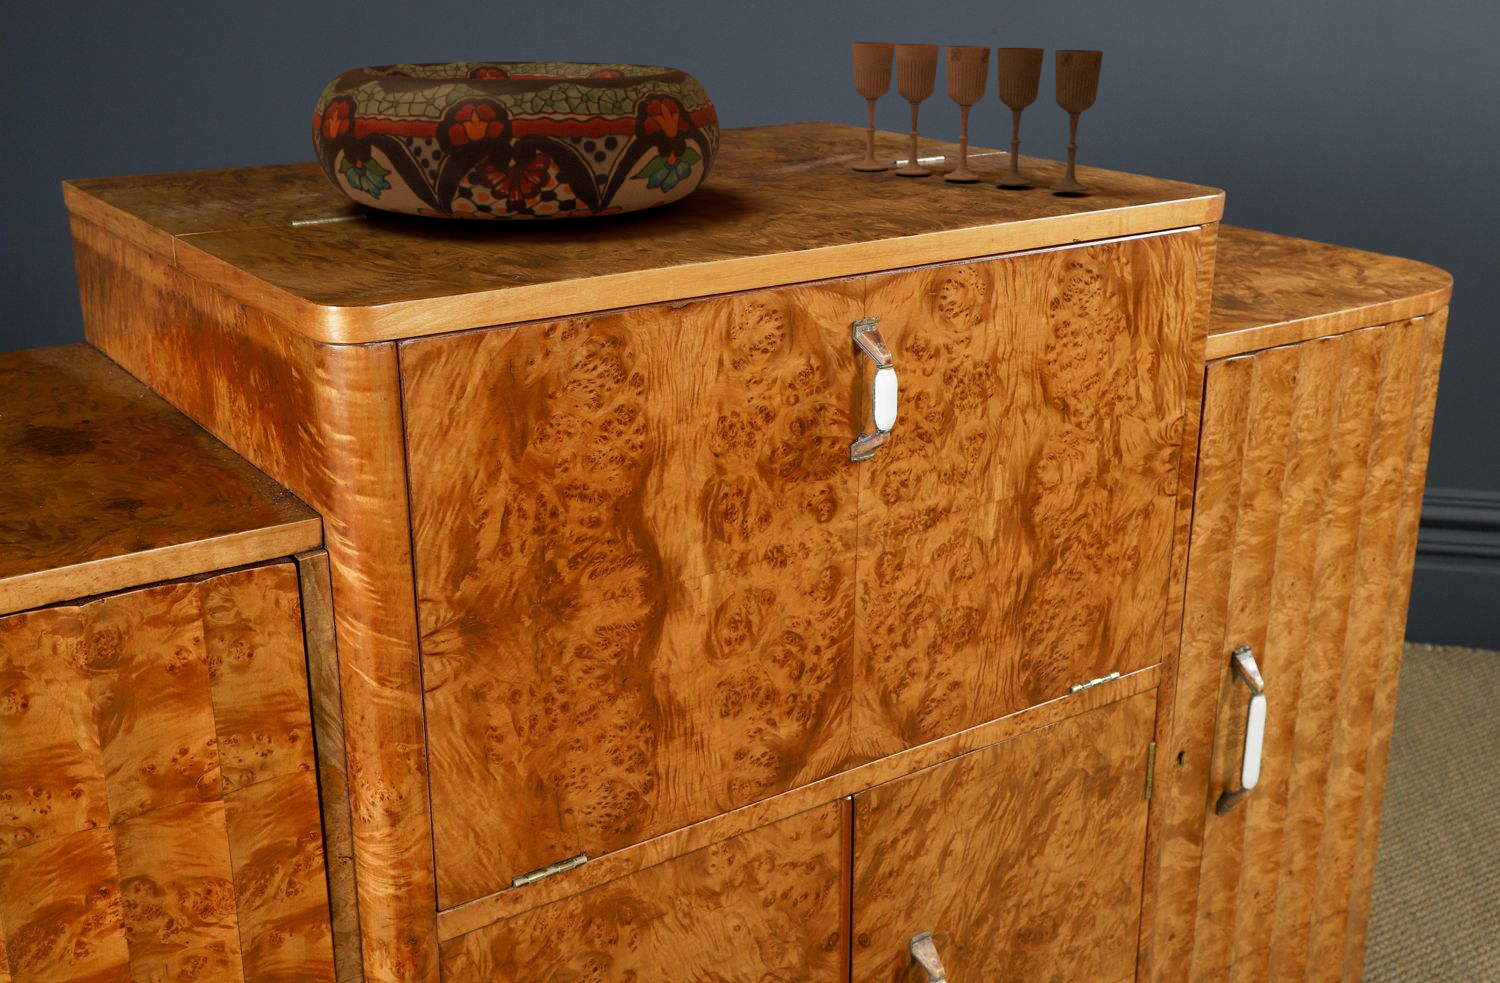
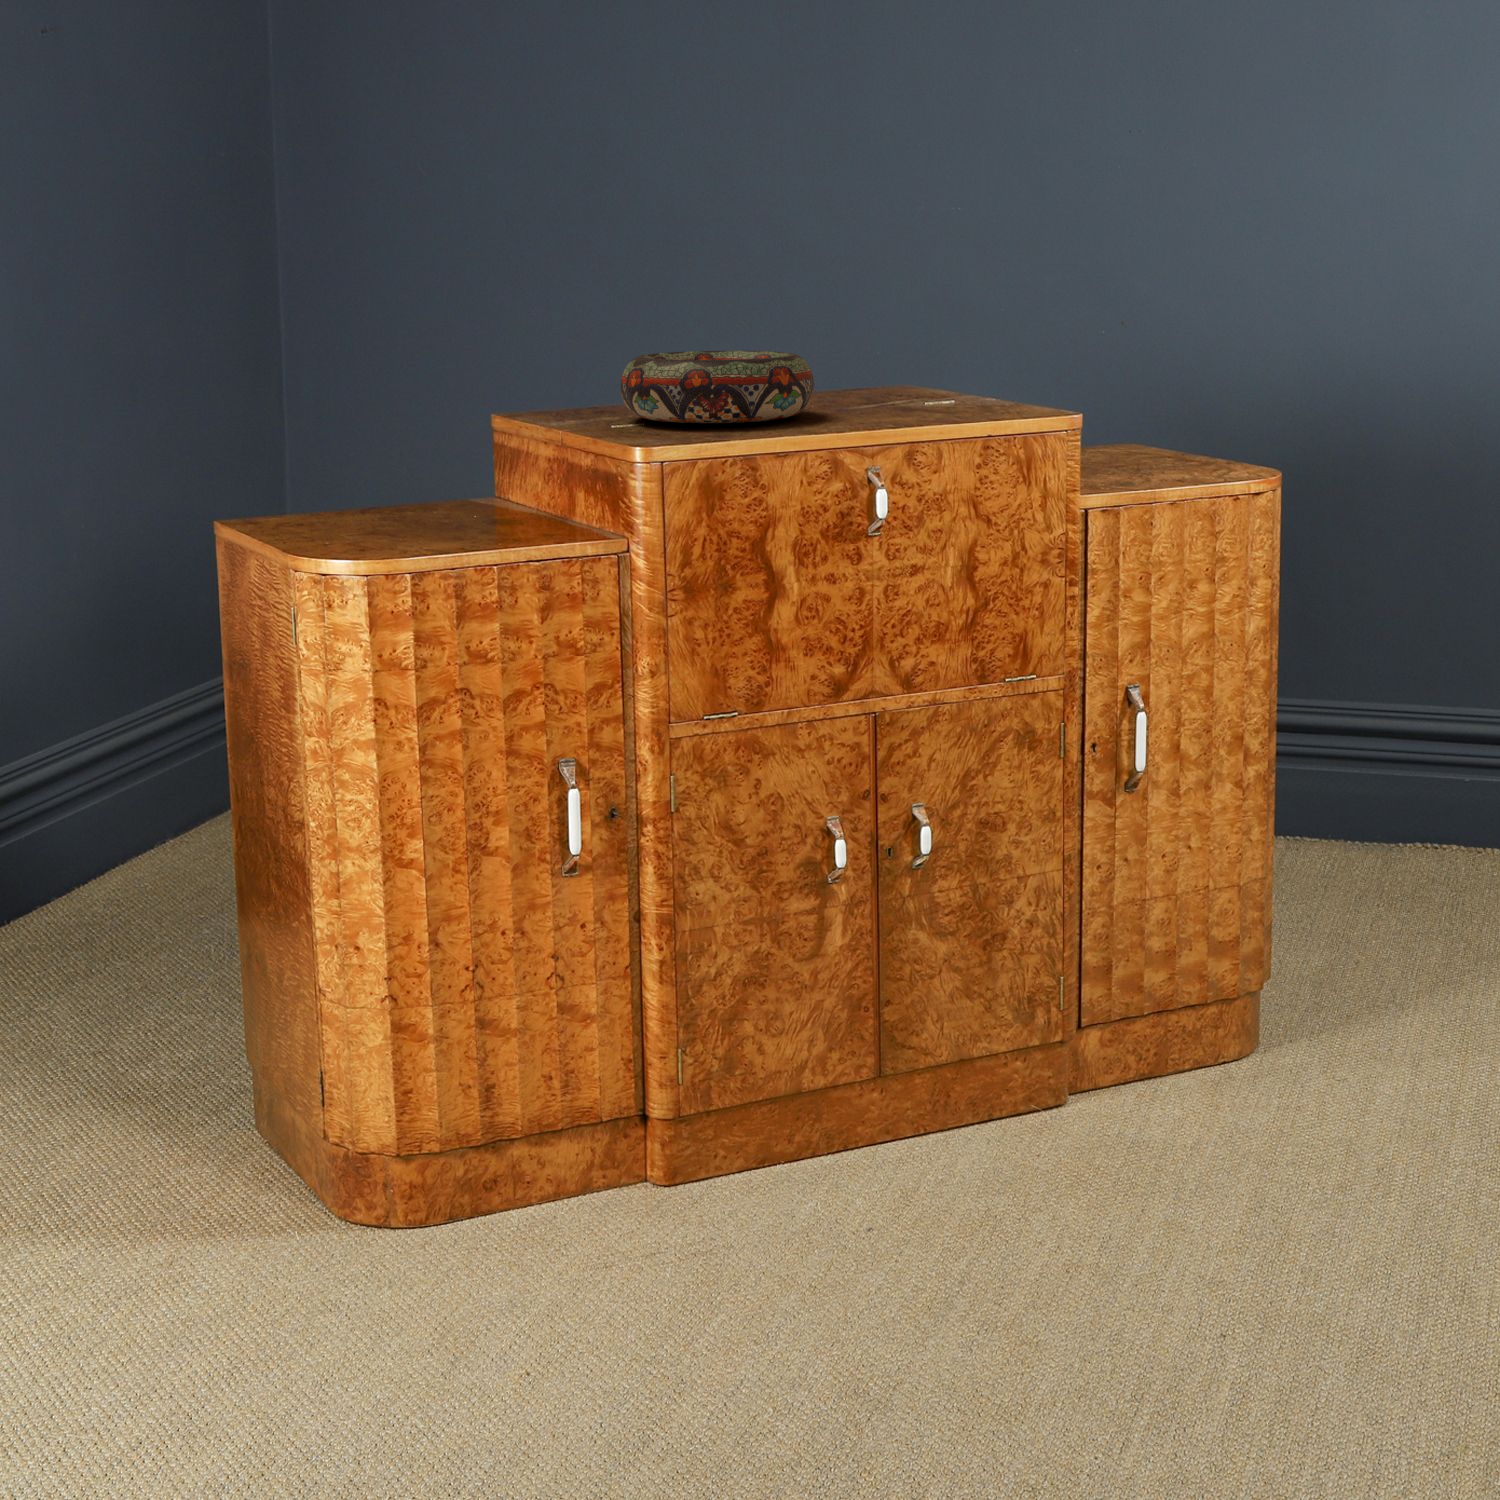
wine glass: present [852,42,1103,192] -> none [895,338,1007,412]

